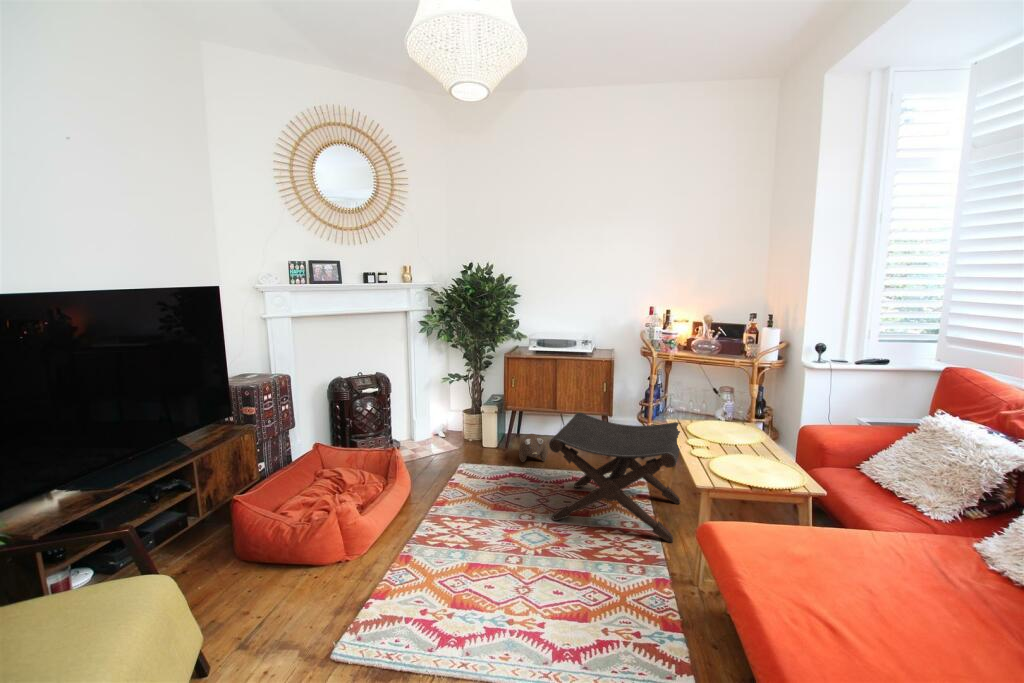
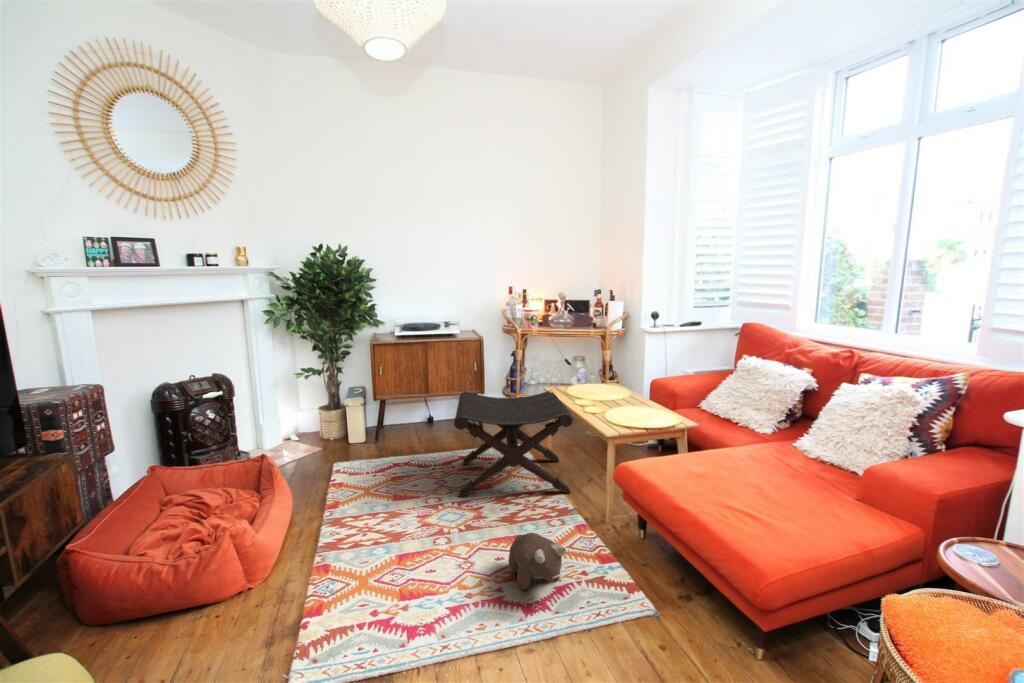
plush toy: present [519,434,548,462] -> present [509,533,566,590]

